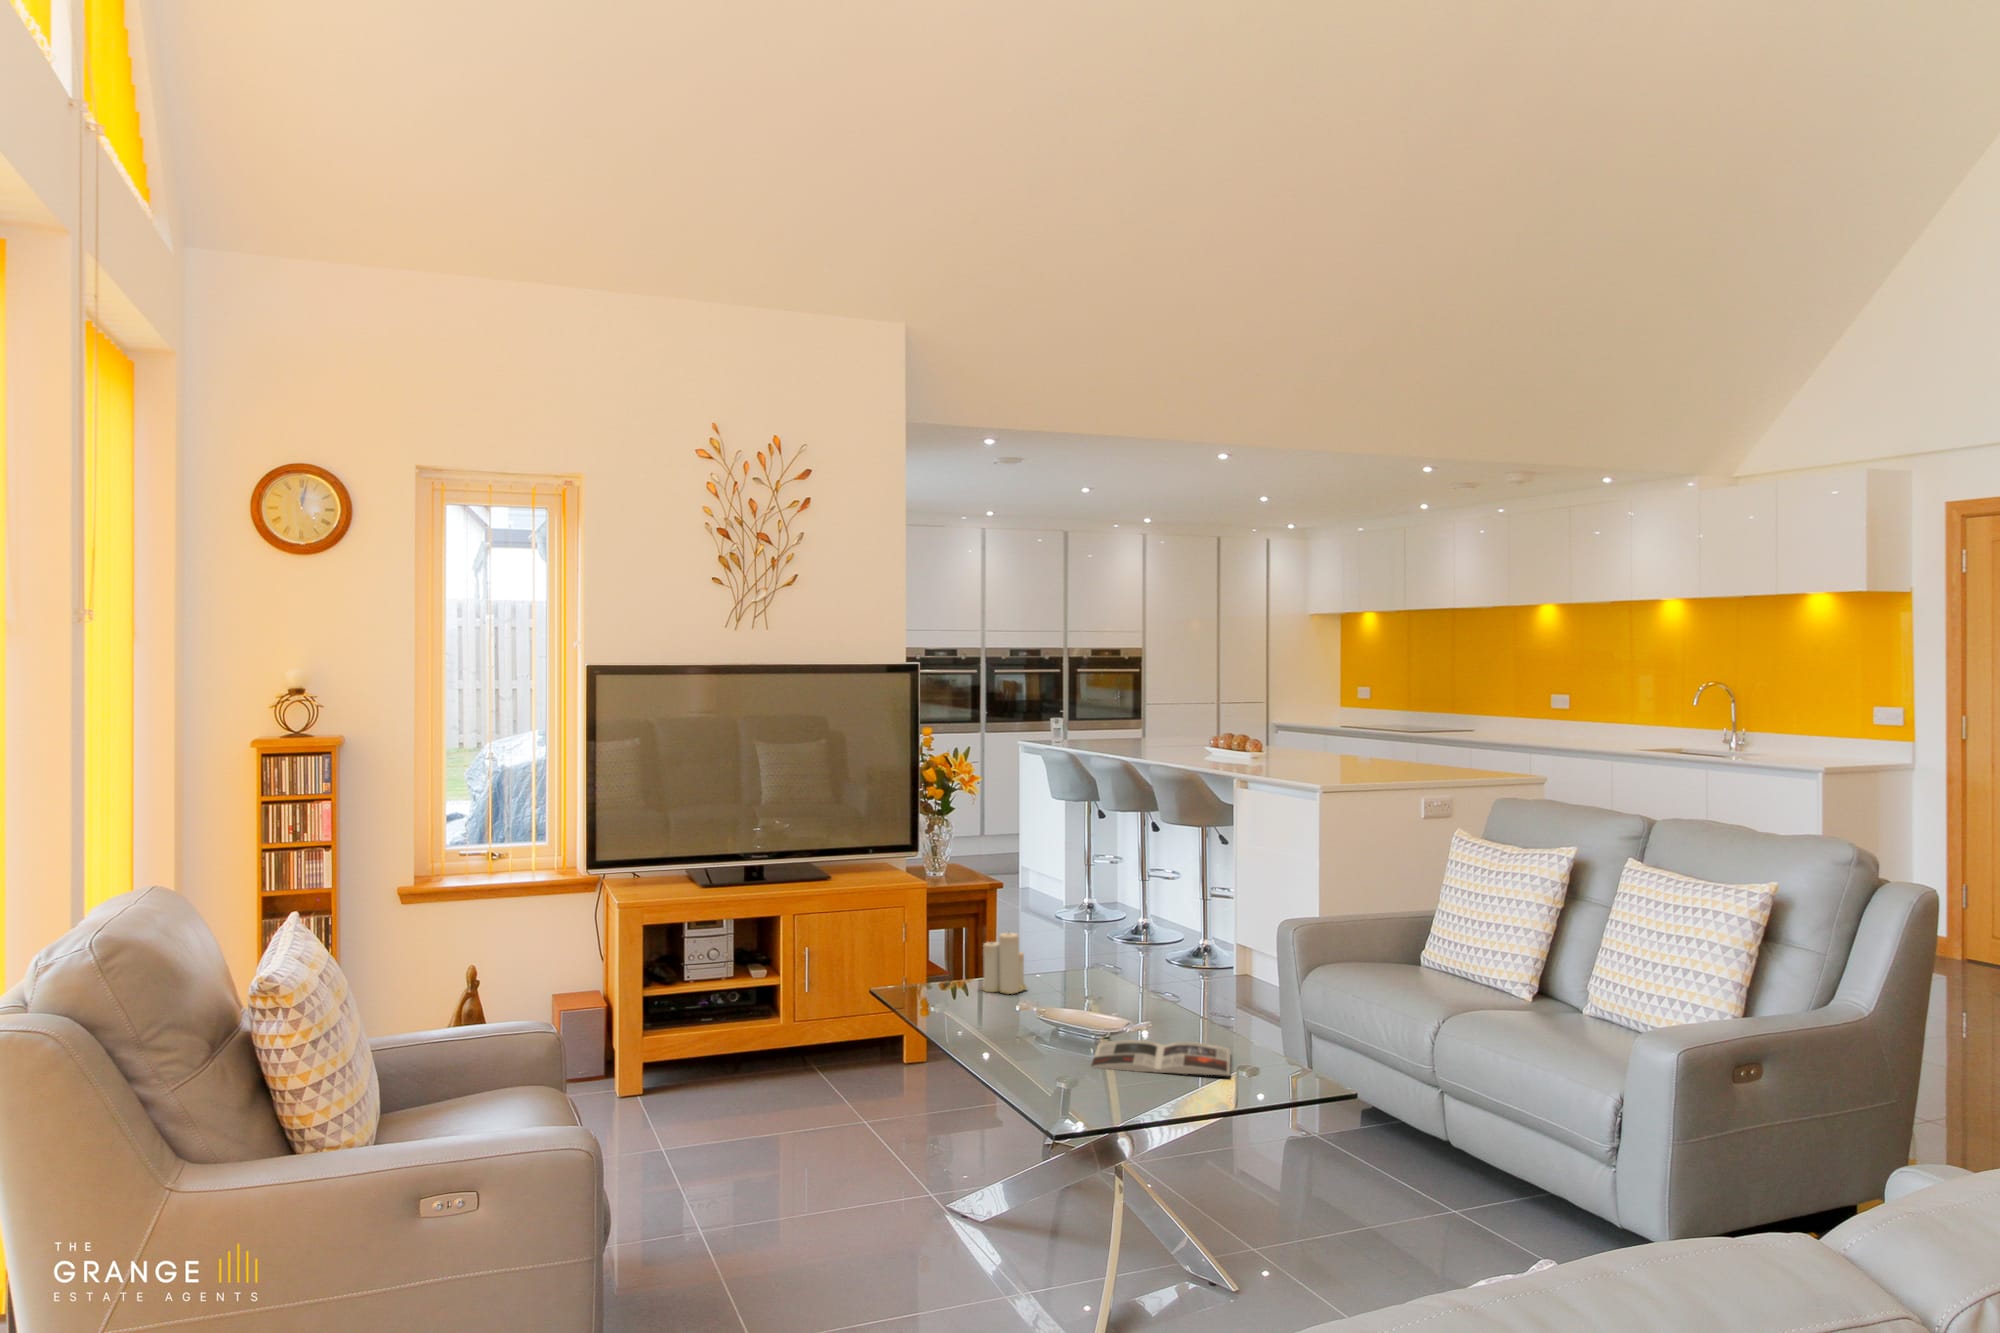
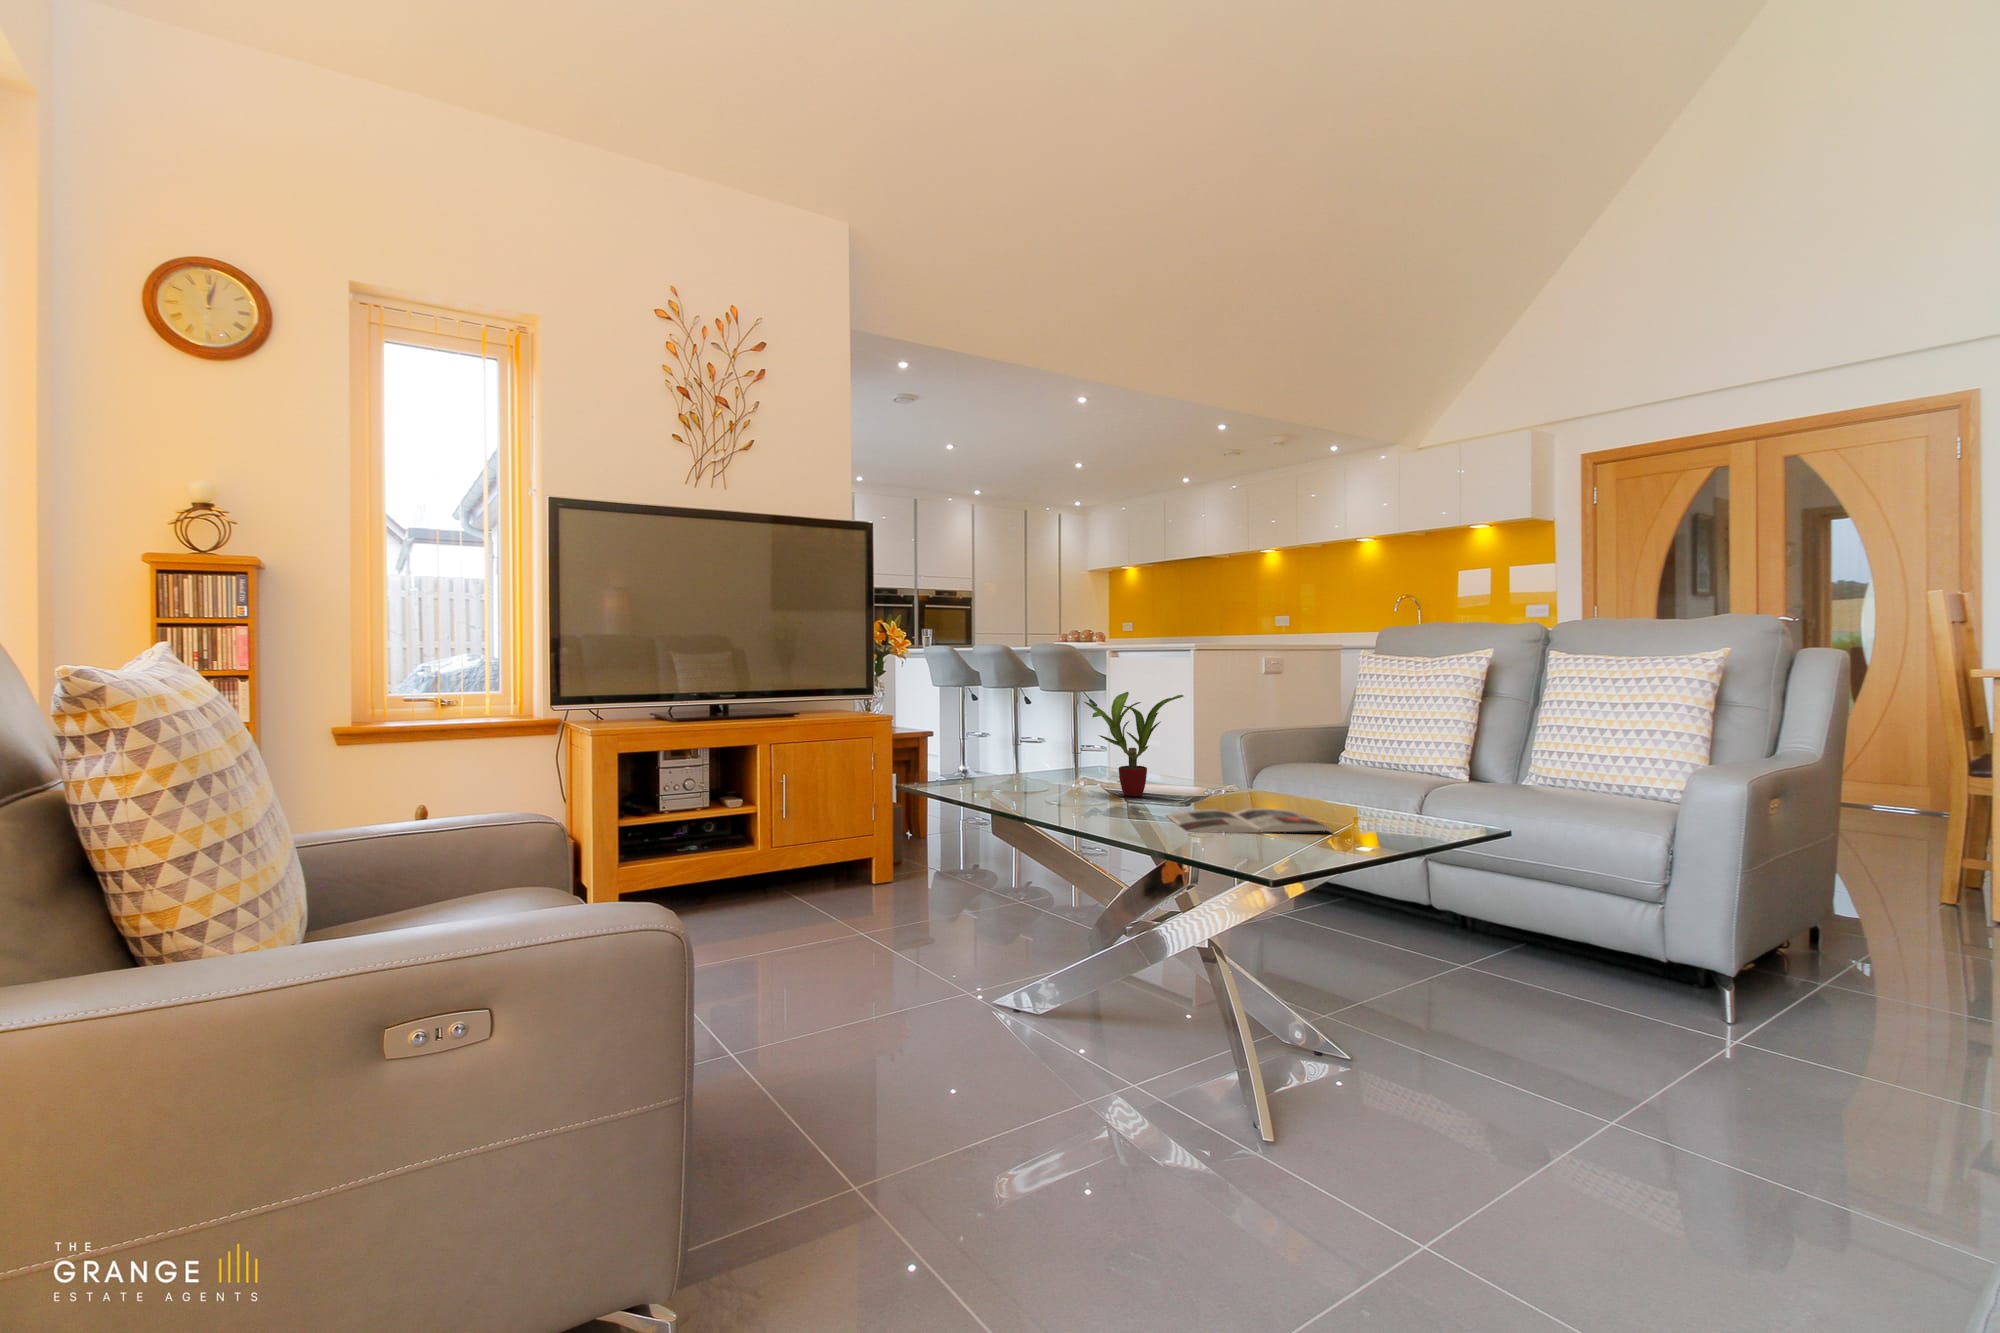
potted plant: none [1054,902,1155,1013] -> present [1085,692,1184,796]
candle: present [982,932,1027,994] -> none [997,722,1042,788]

